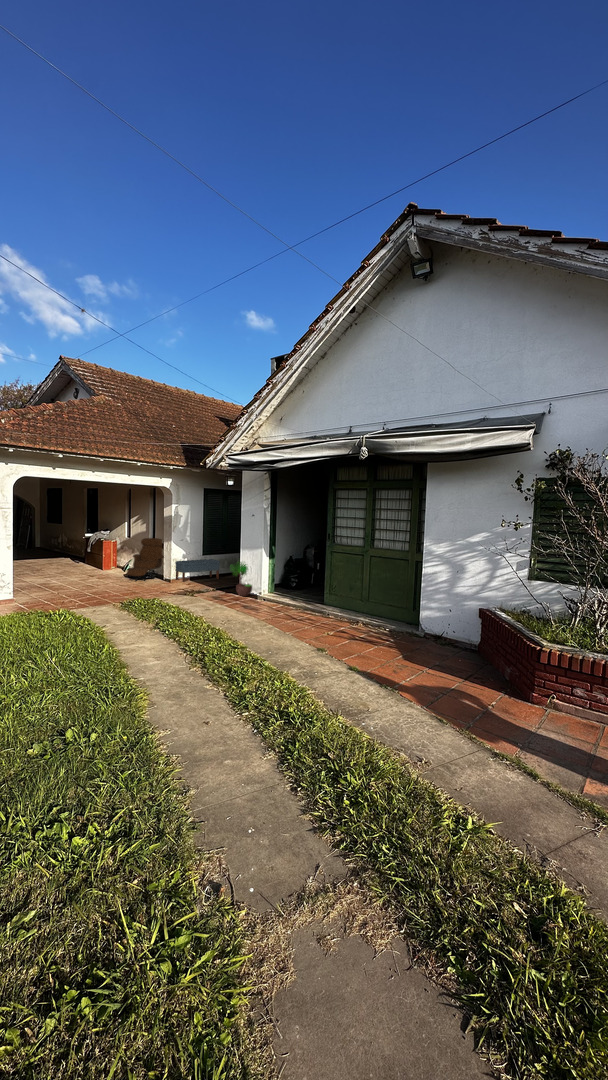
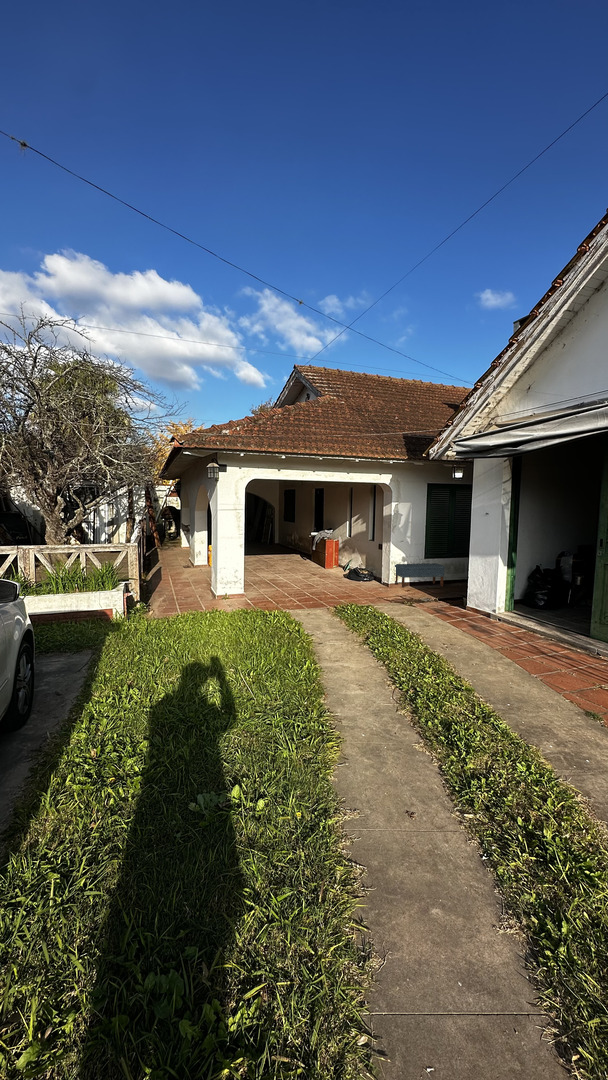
lounge chair: present [127,538,164,581] -> none [345,538,384,584]
potted tree: present [231,562,252,596] -> none [454,566,485,612]

